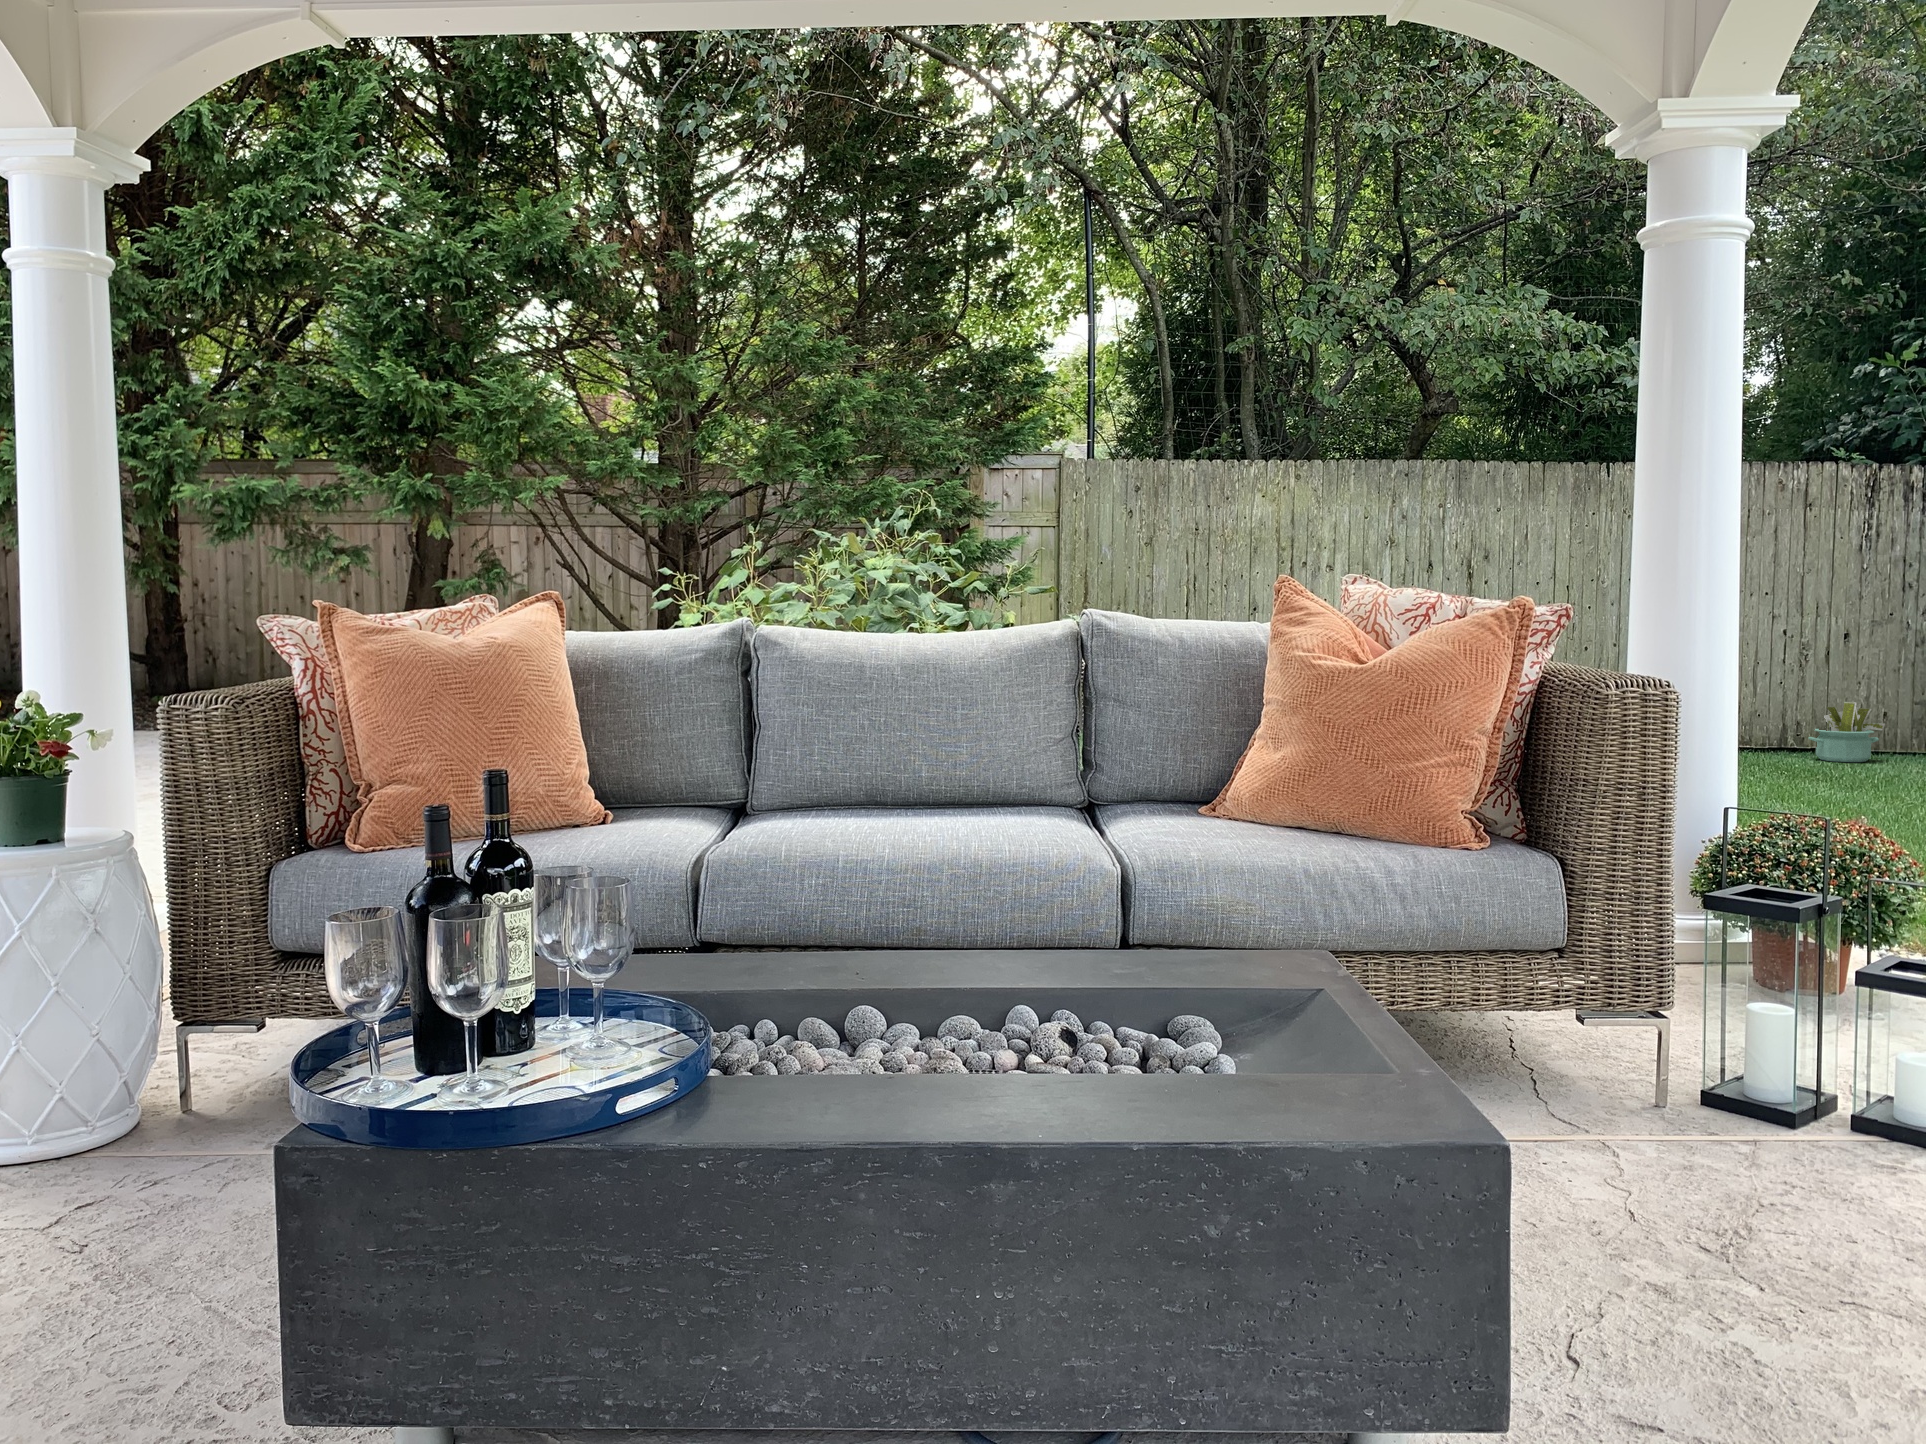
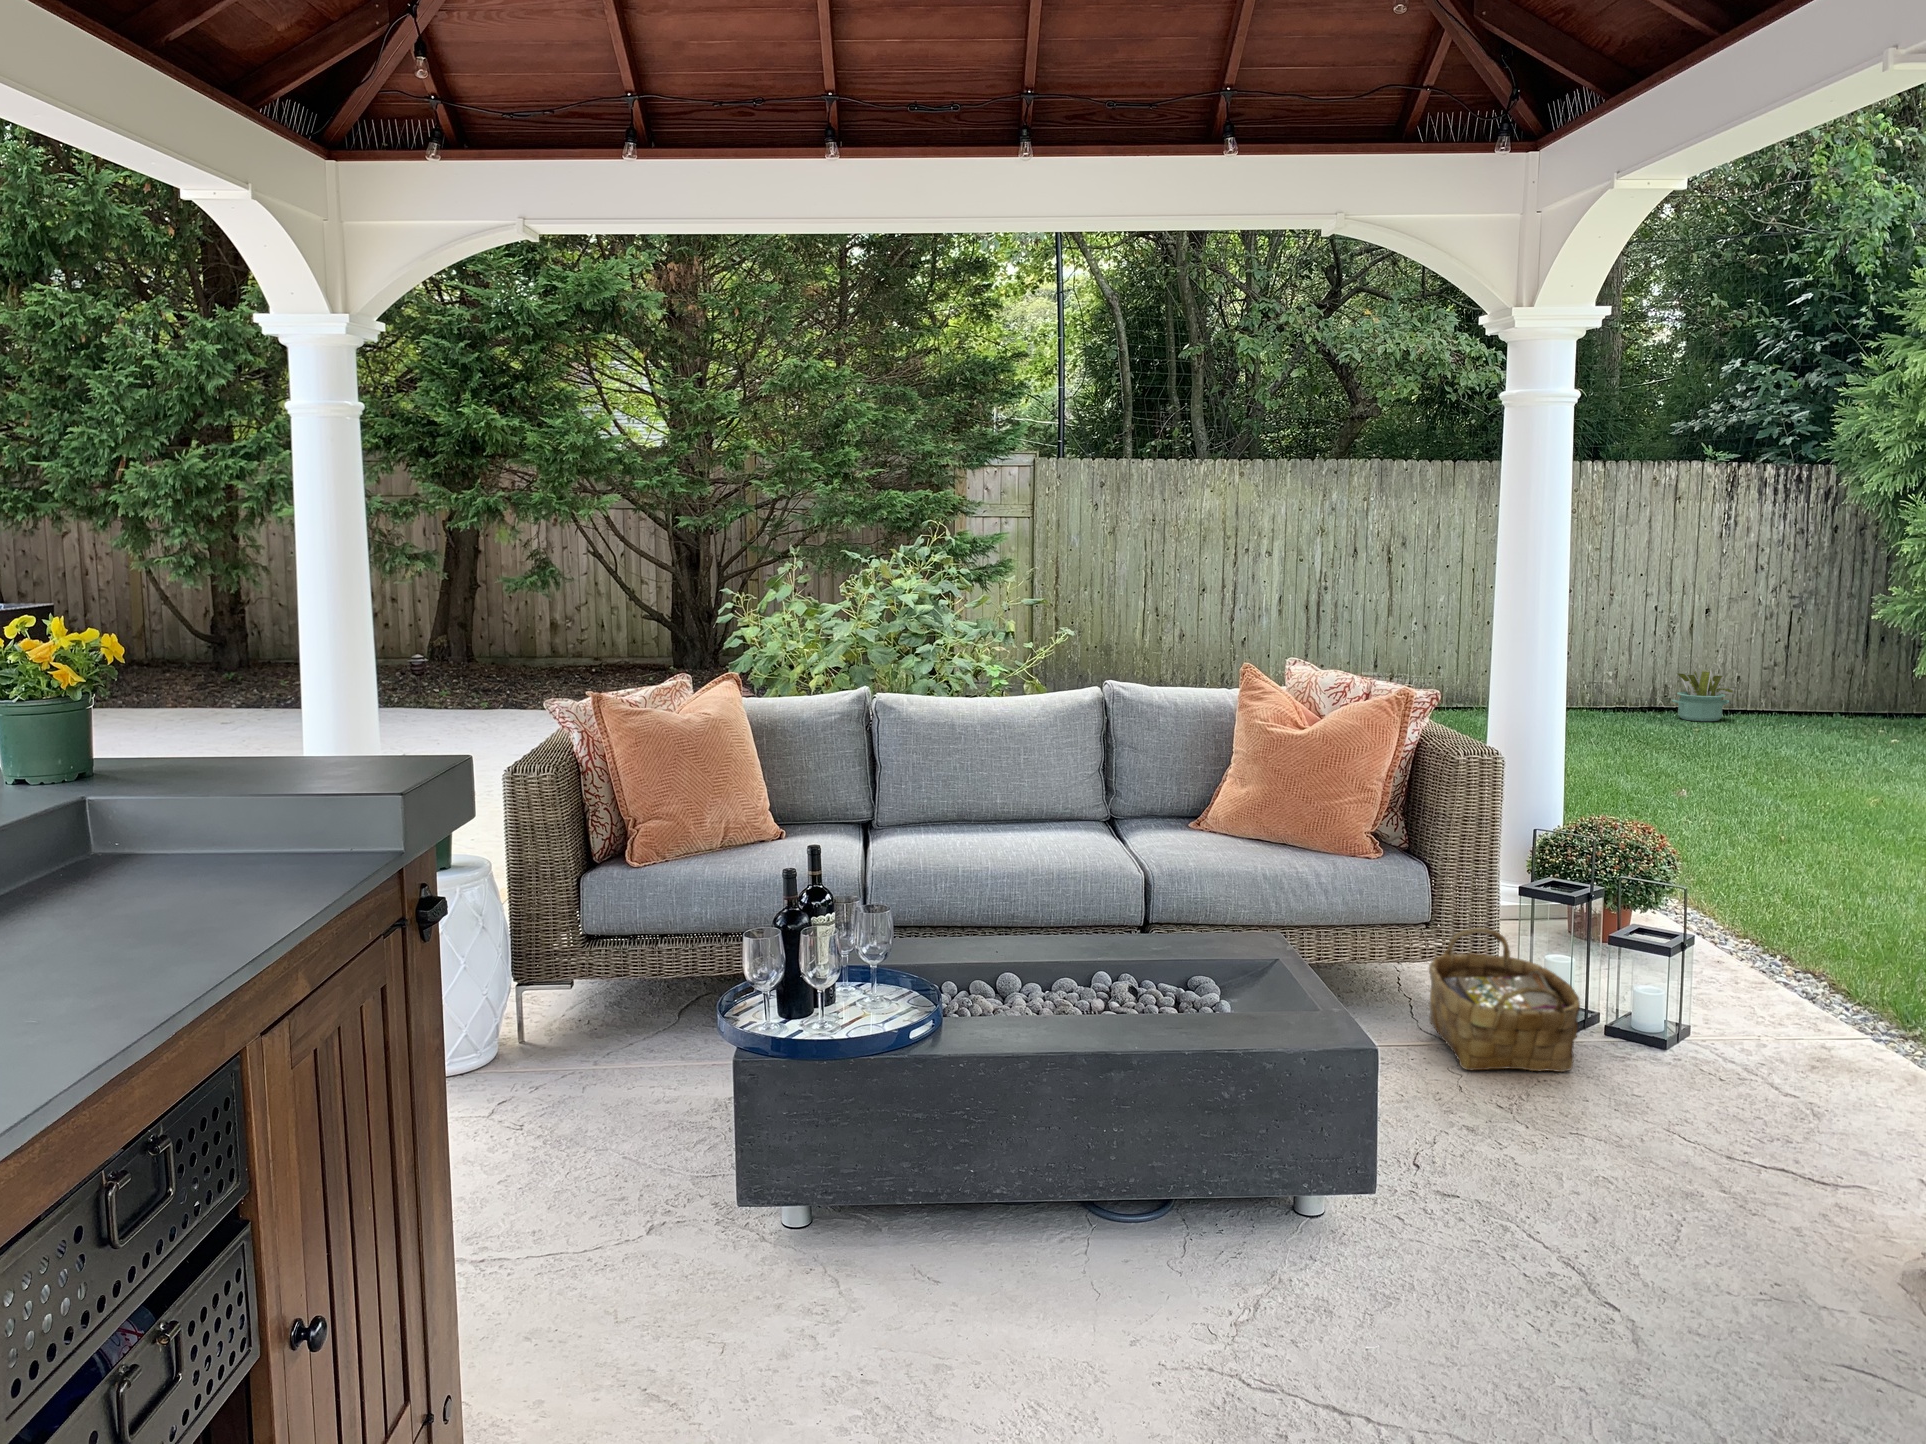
woven basket: none [1568,957,1829,1190] -> present [1429,927,1580,1072]

